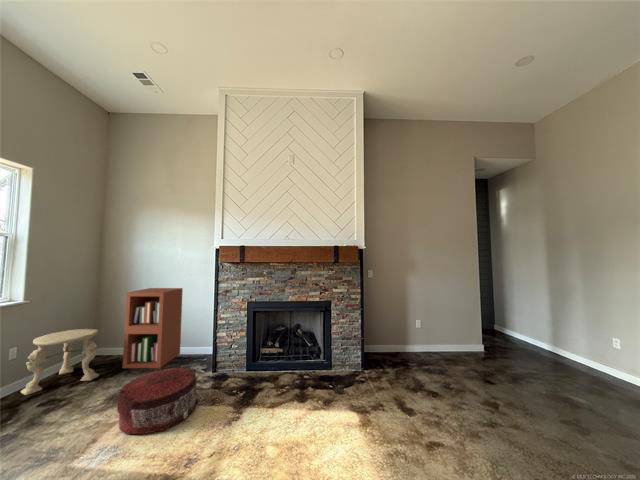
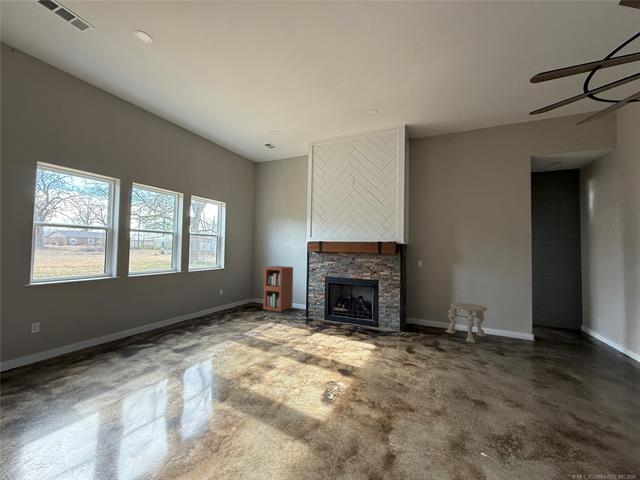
side table: present [21,329,99,395] -> present [446,303,487,343]
pouf: present [117,367,199,434] -> none [259,307,294,331]

